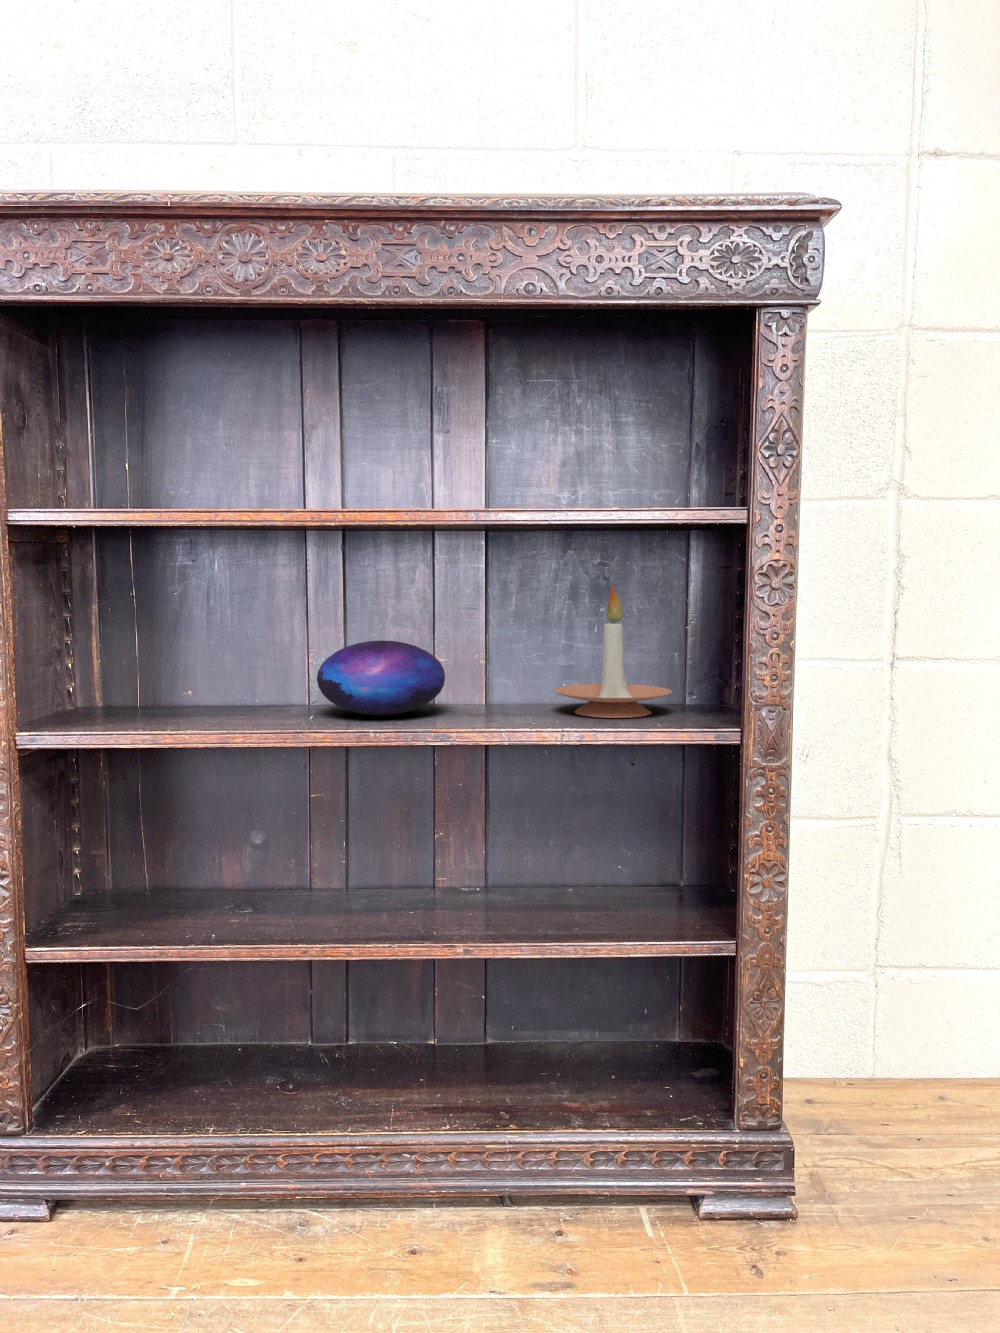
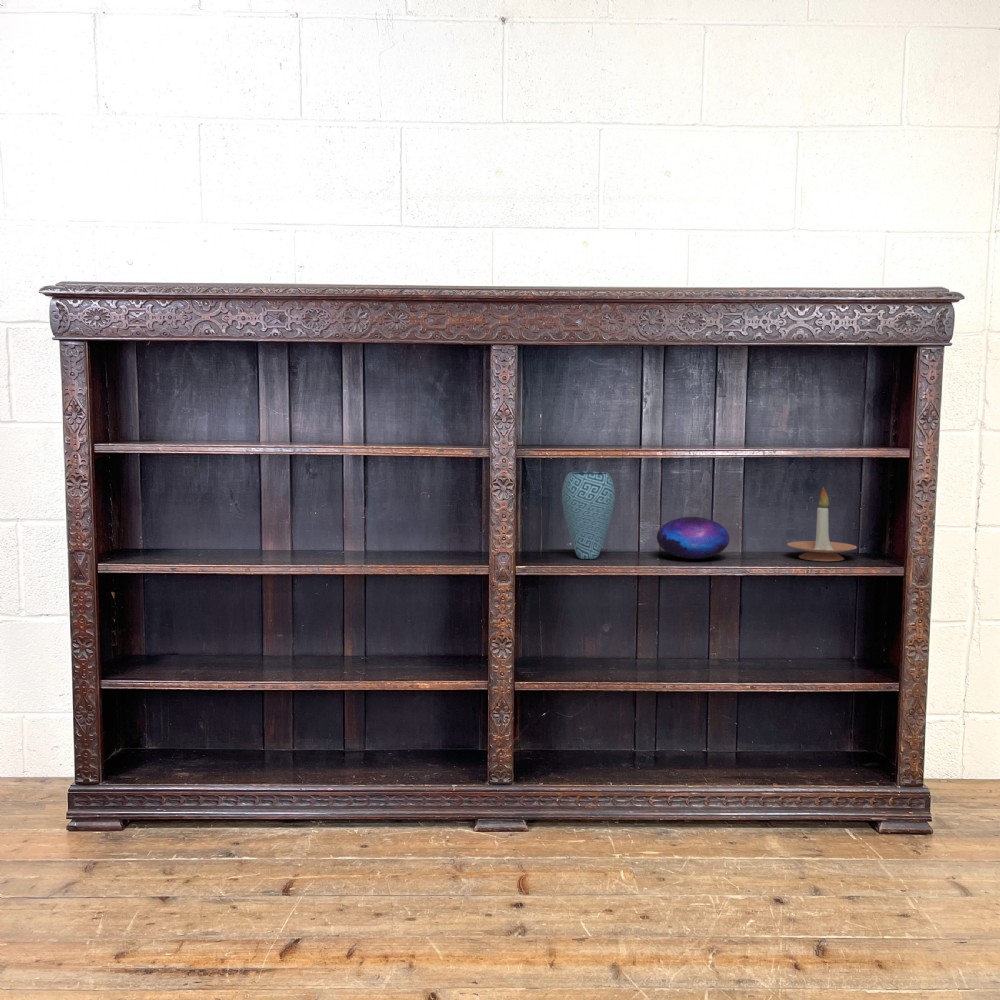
vase: none [143,562,242,717] -> present [562,472,615,559]

